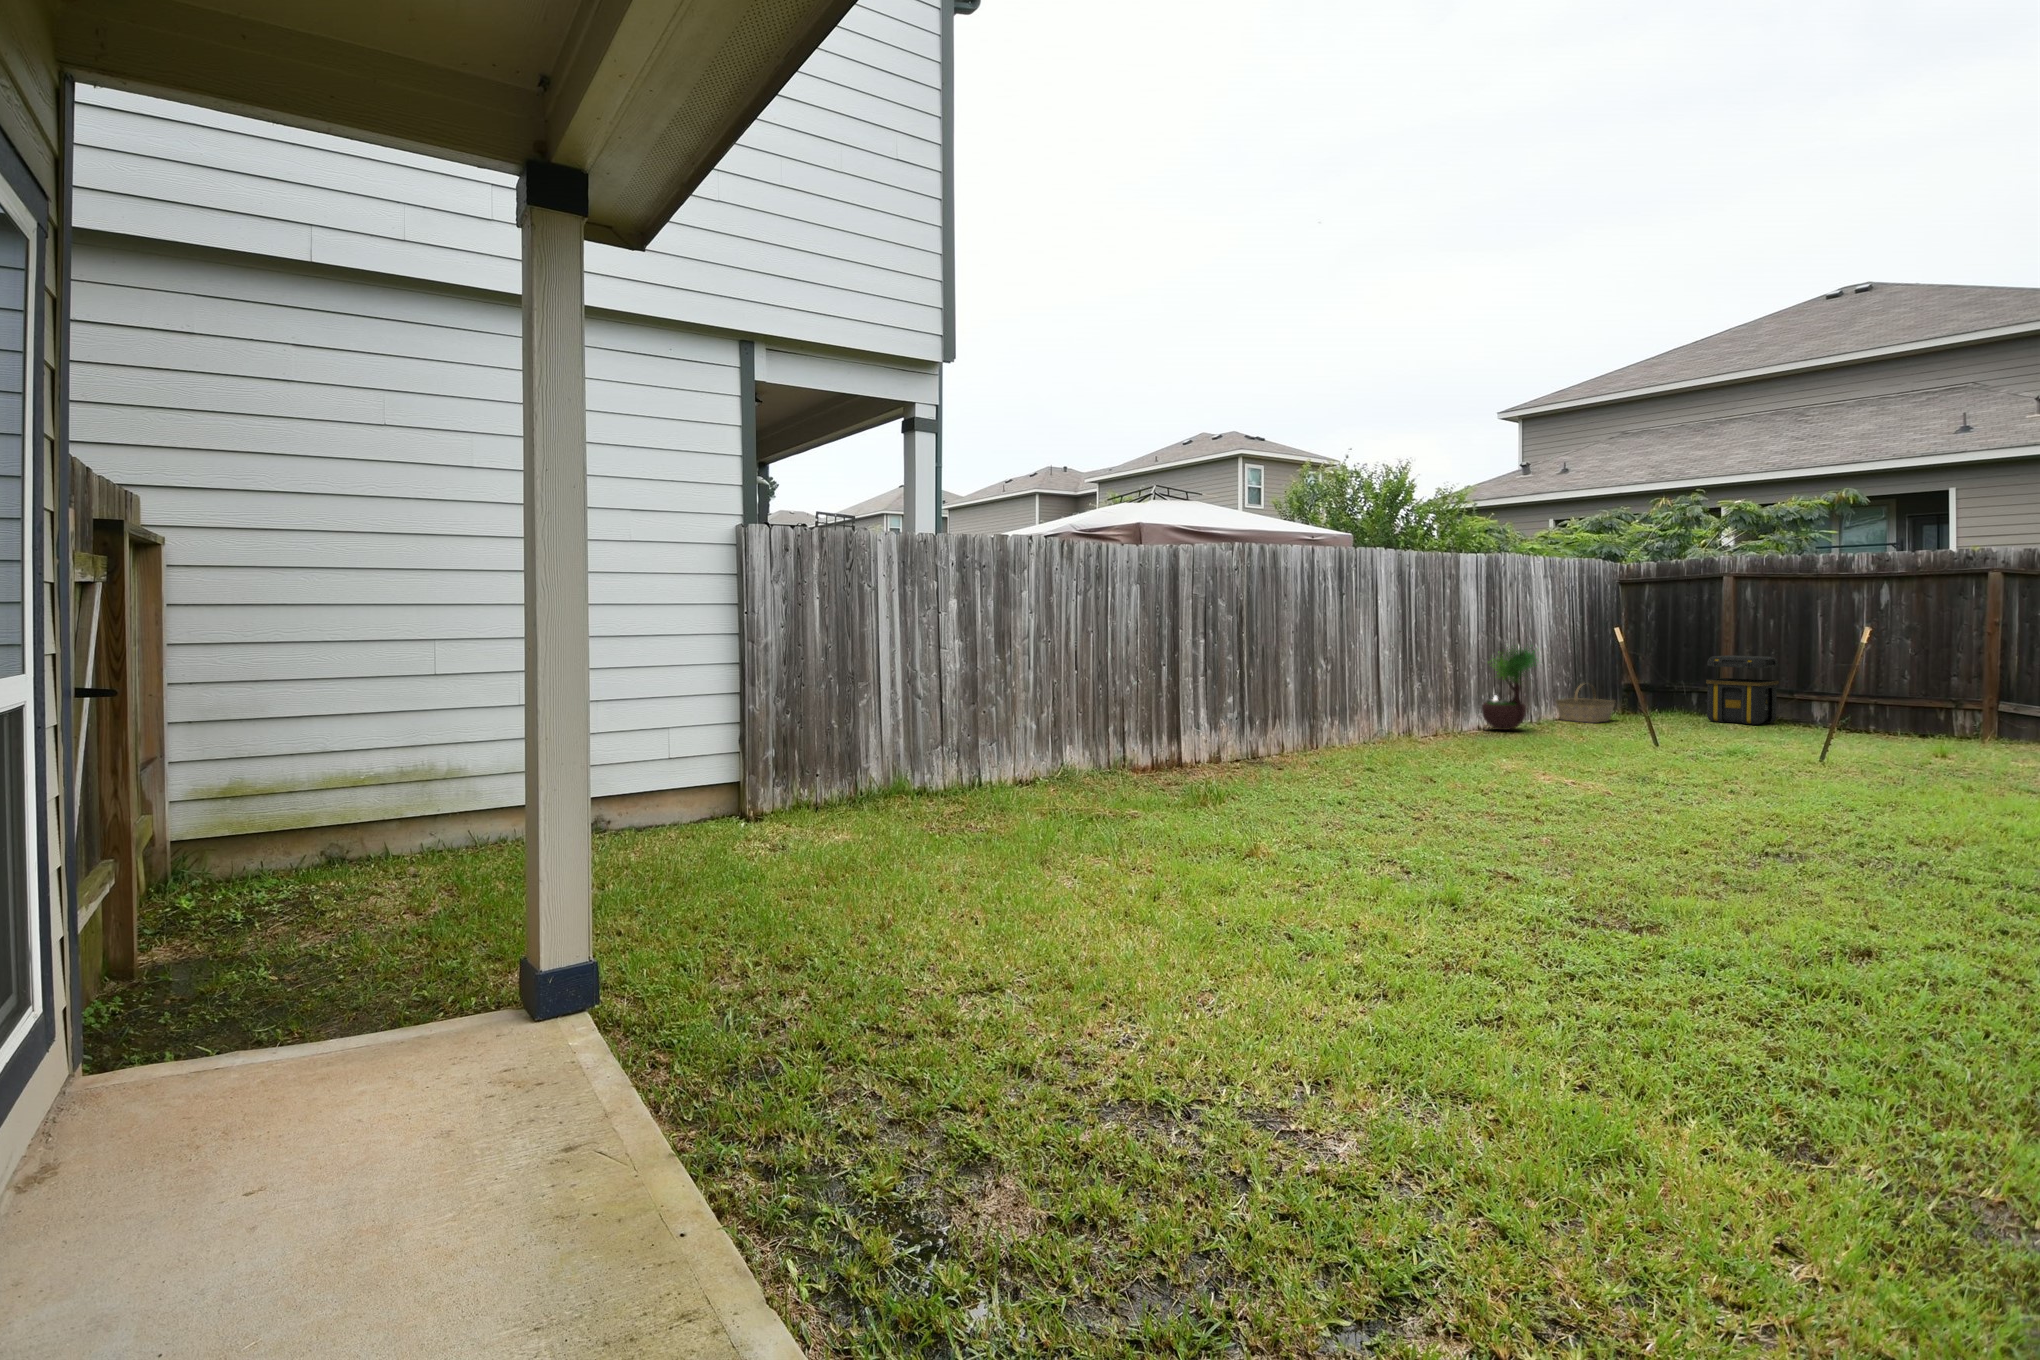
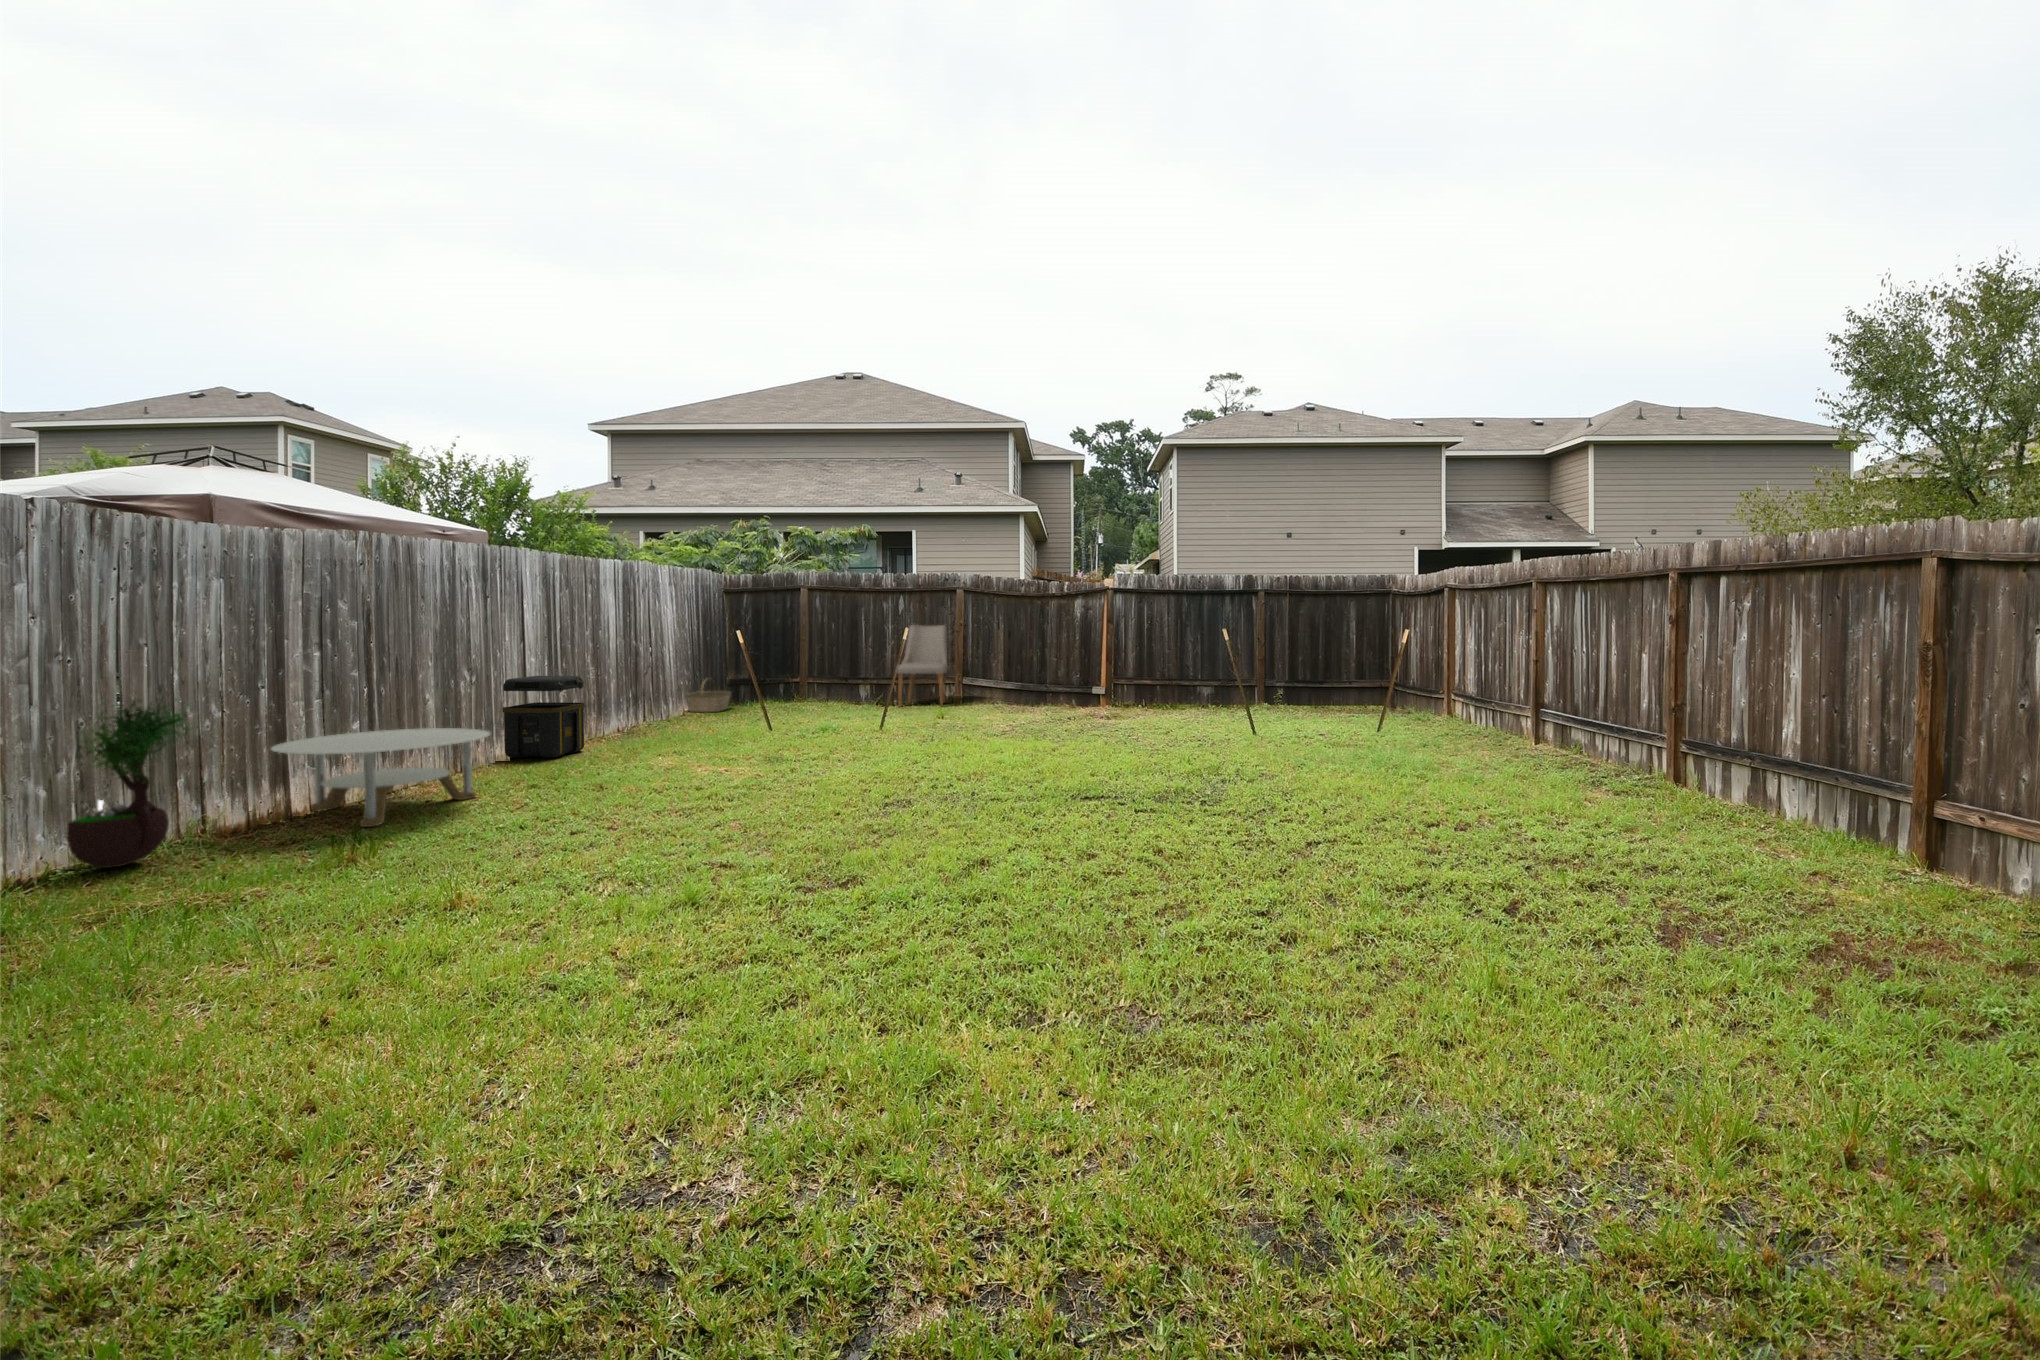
chair: none [1878,624,1985,747] -> present [897,625,948,706]
potted tree: present [1482,648,1537,730] -> present [66,692,192,868]
toolbox: present [1706,655,1779,725] -> present [502,676,585,758]
round table: none [1168,705,1323,783] -> present [271,728,490,827]

